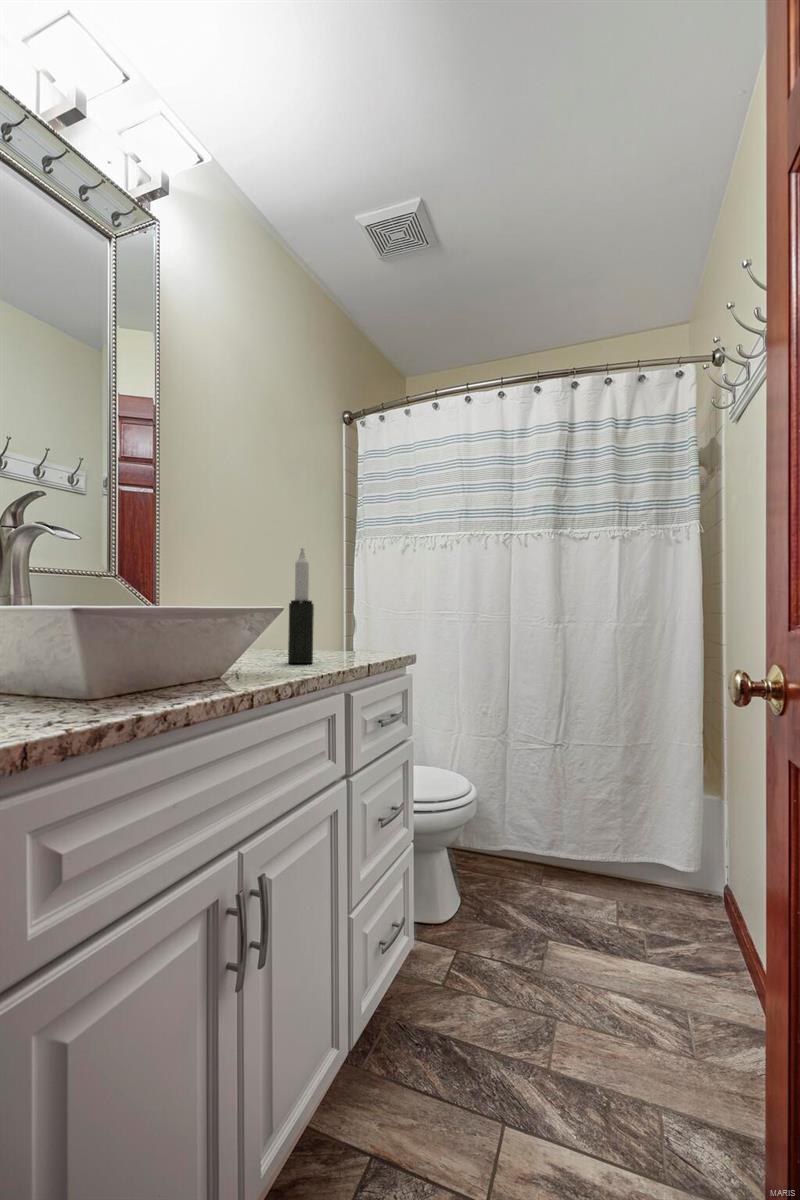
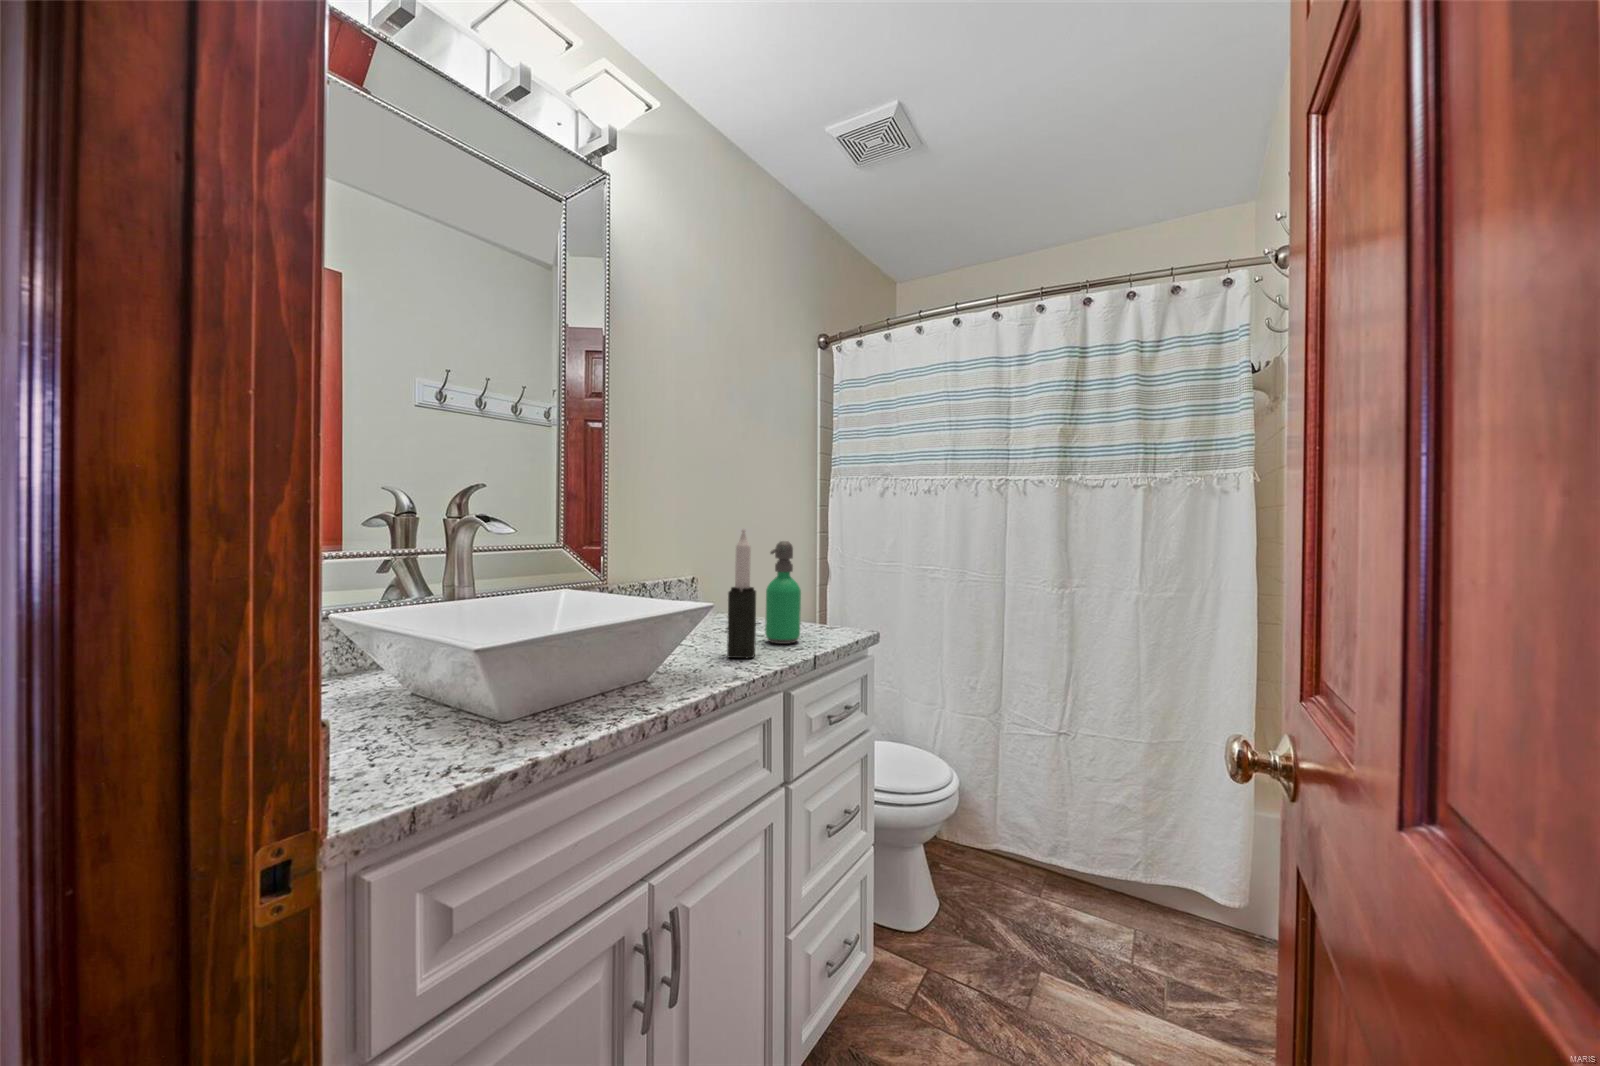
soap dispenser: none [318,565,349,656] -> present [765,541,801,644]

